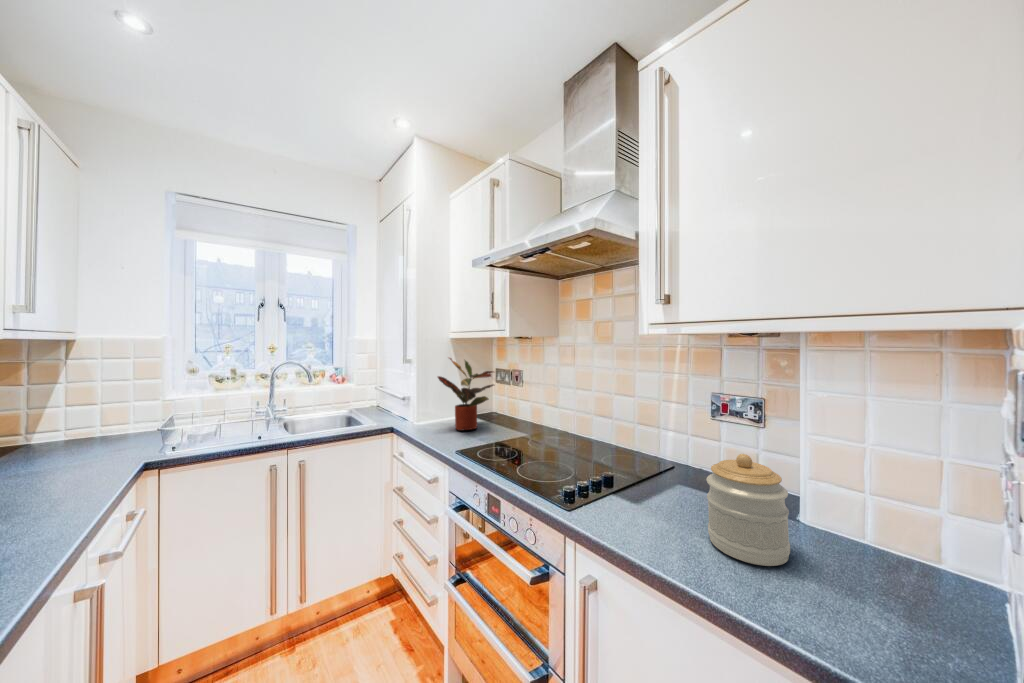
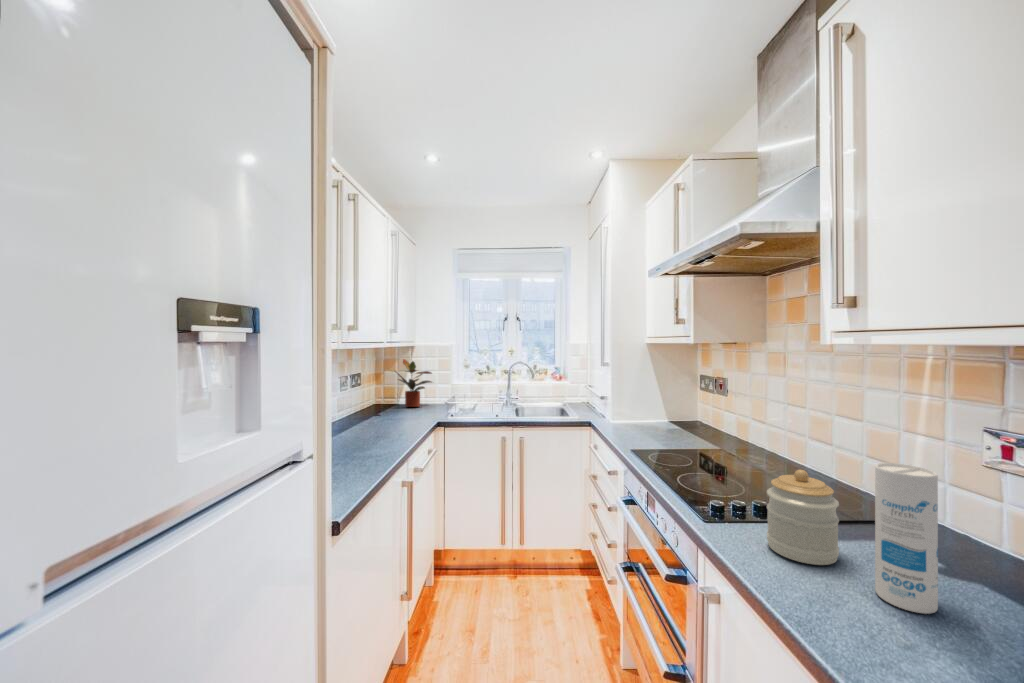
potted plant: present [438,358,494,431] -> present [398,359,432,407]
canister: none [844,433,923,597] -> present [875,463,938,614]

